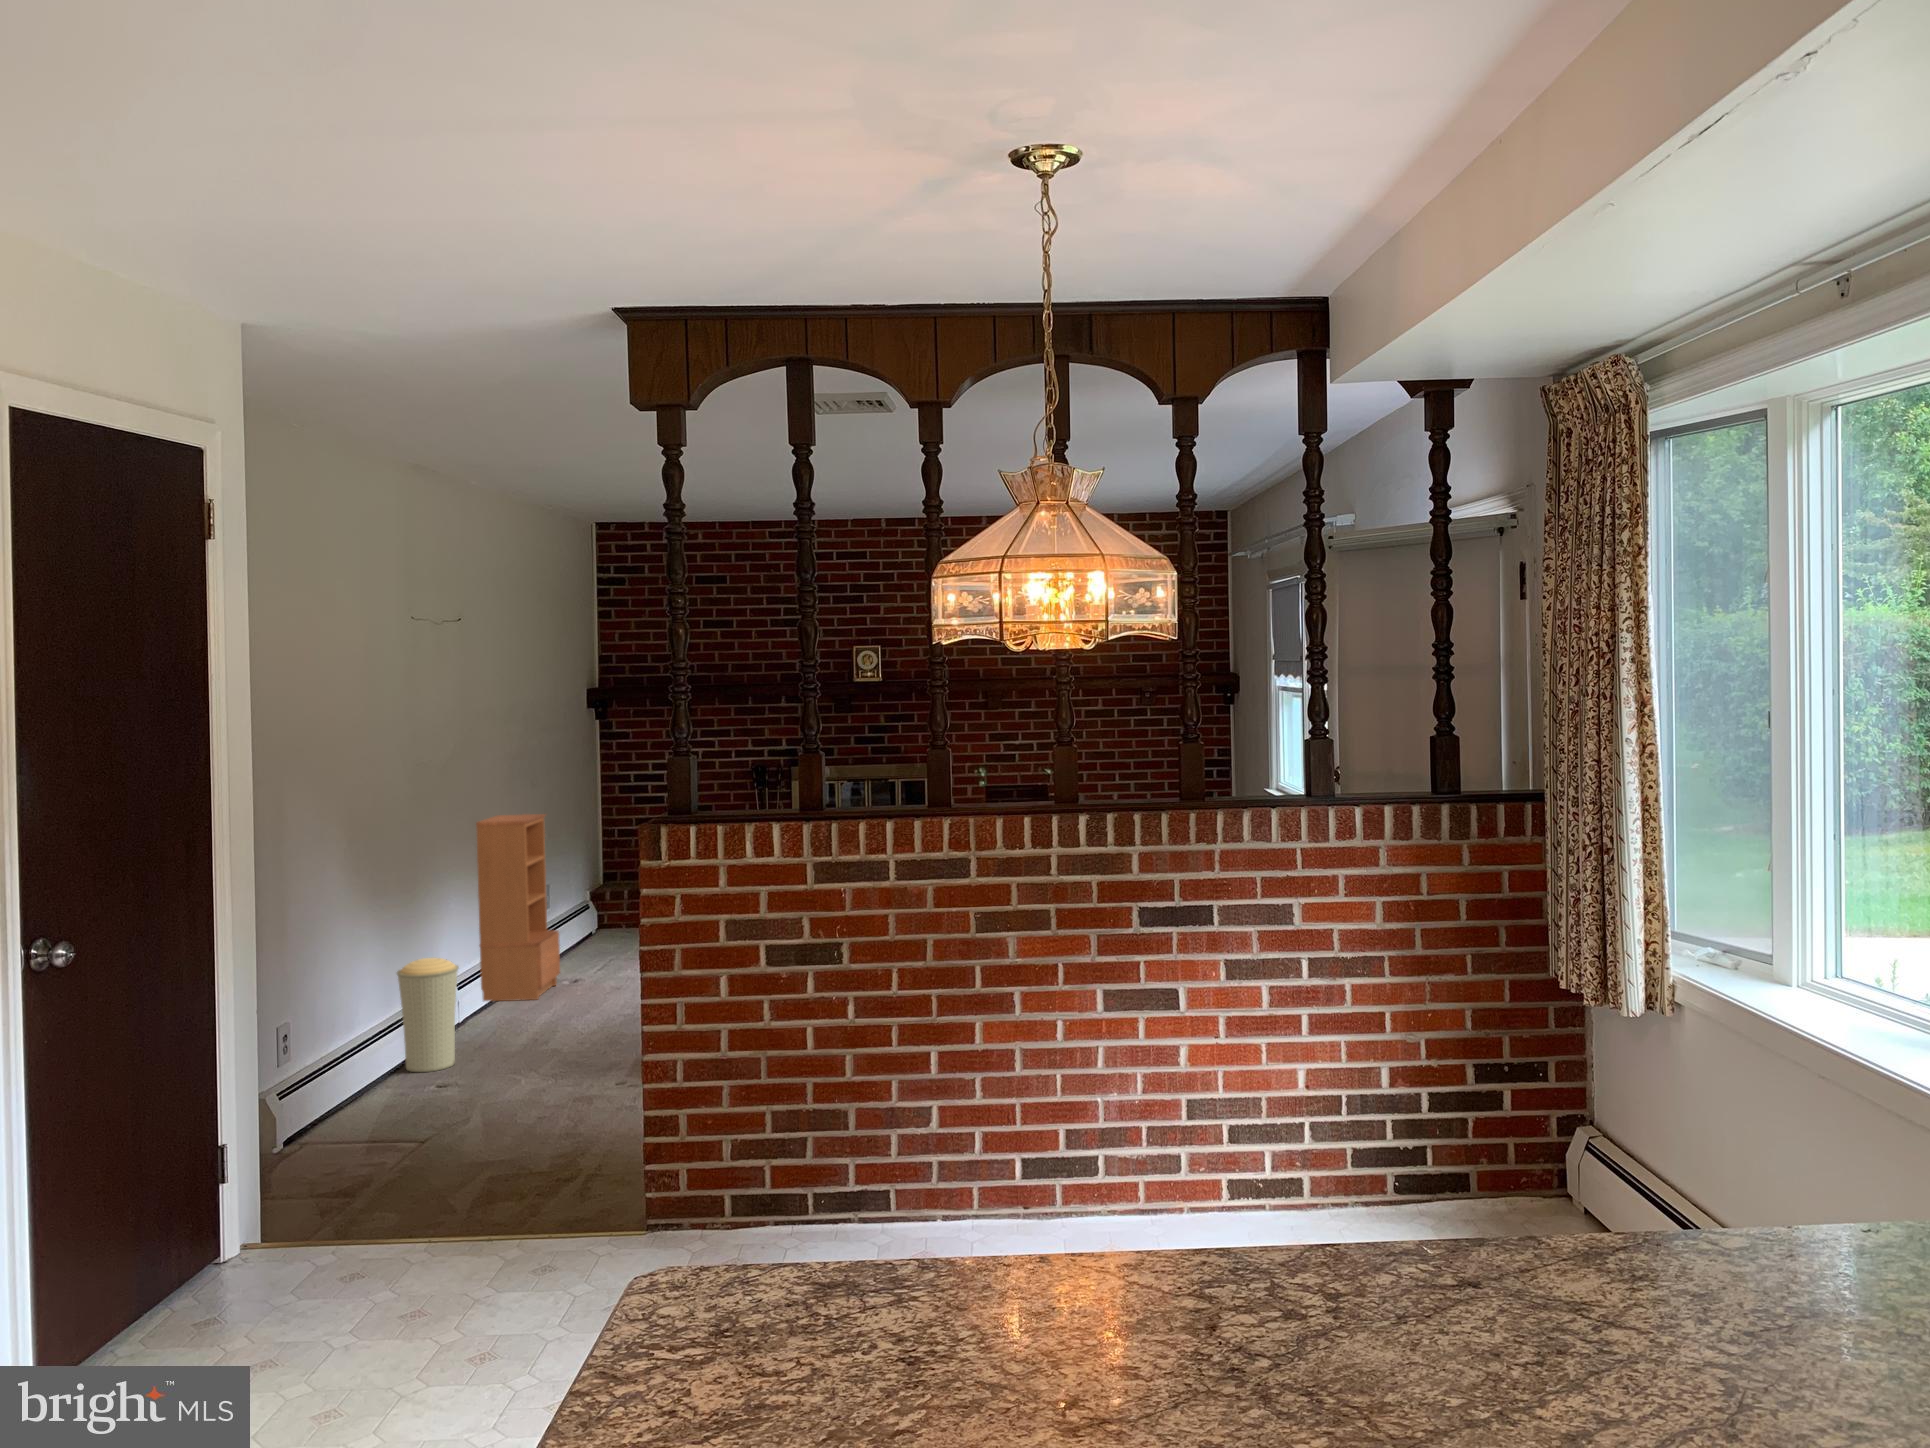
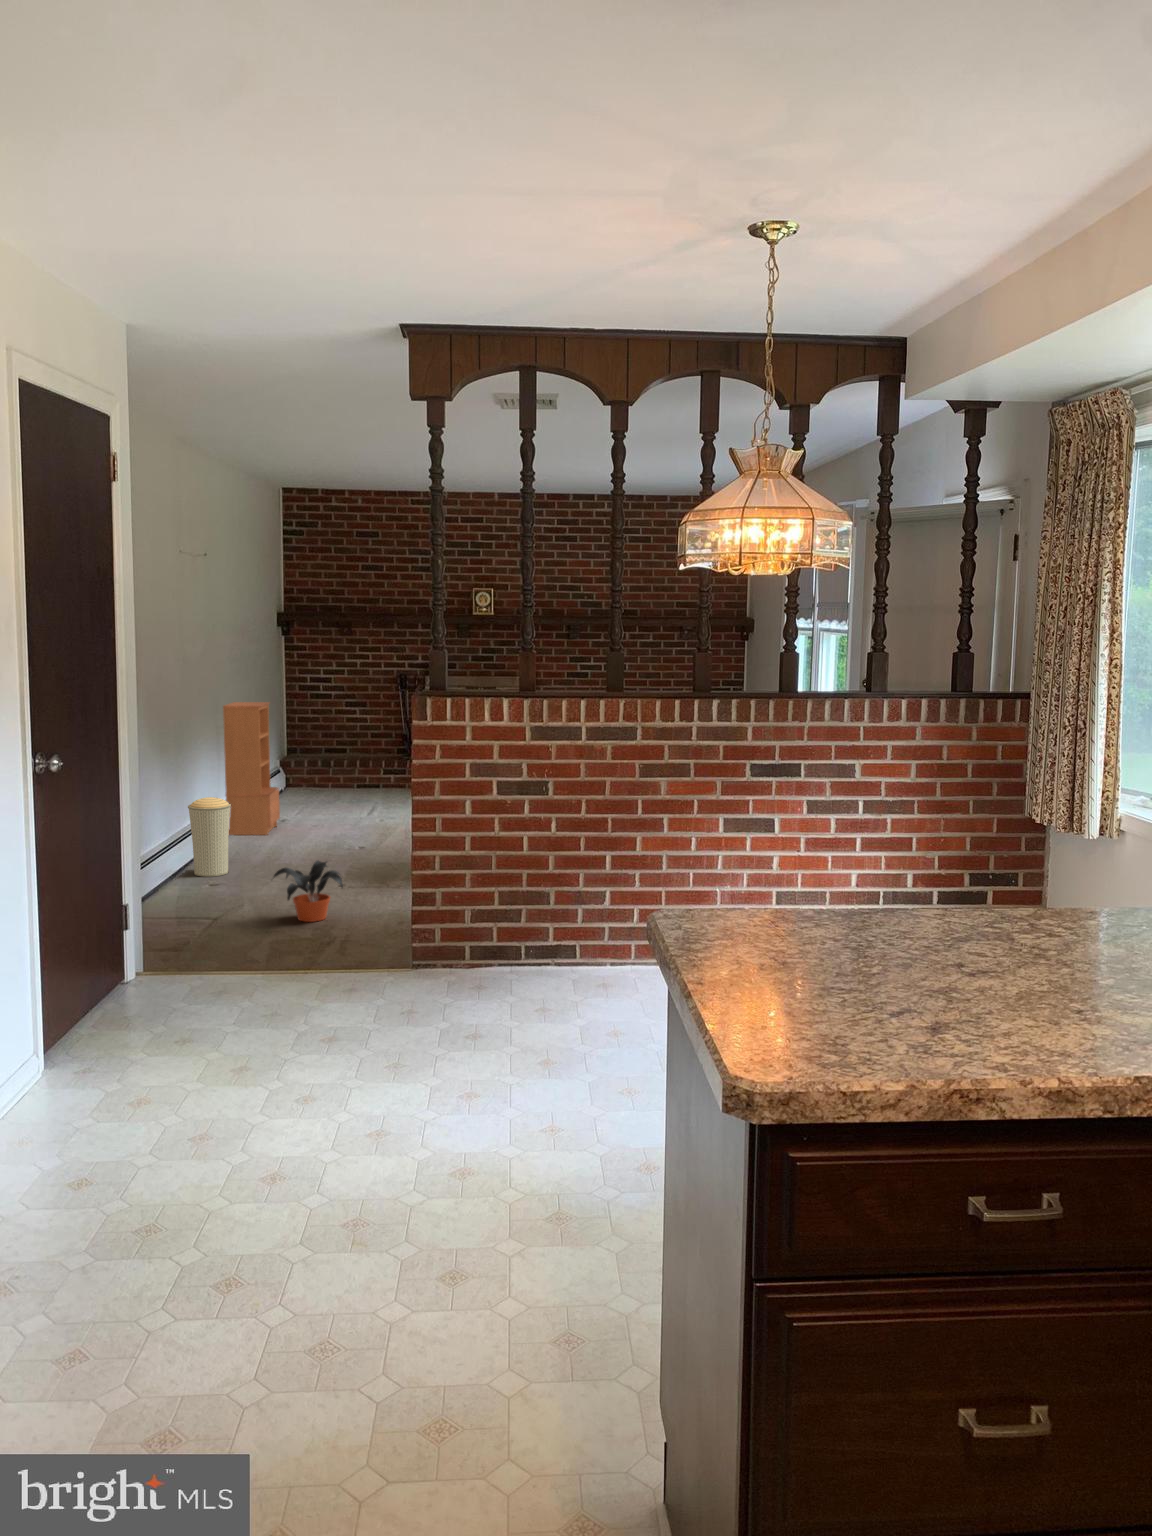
potted plant: none [477,1054,586,1148] -> present [274,861,343,922]

